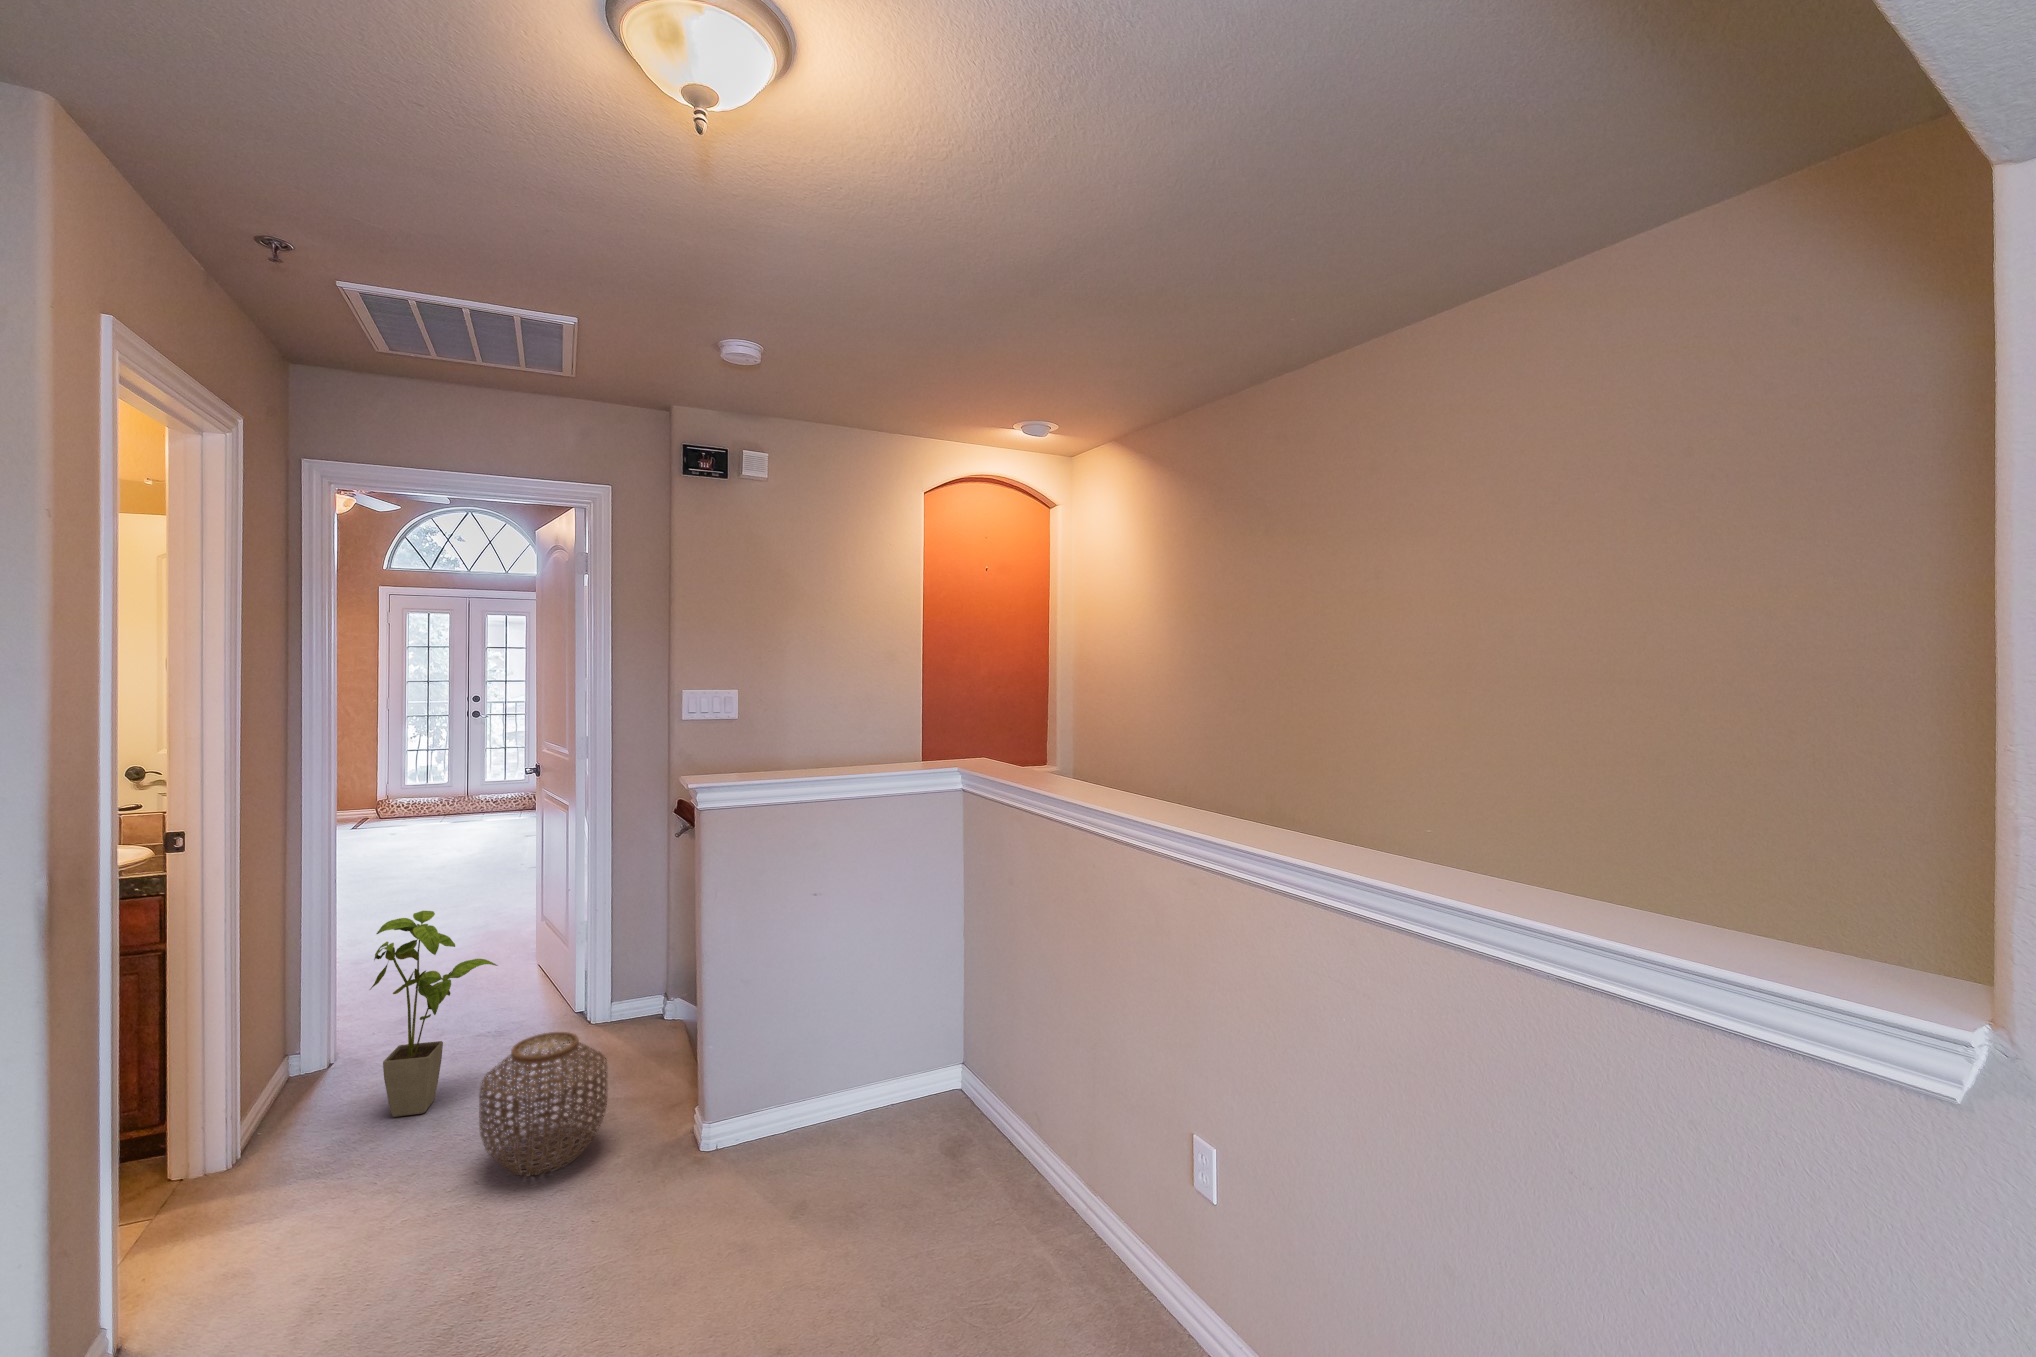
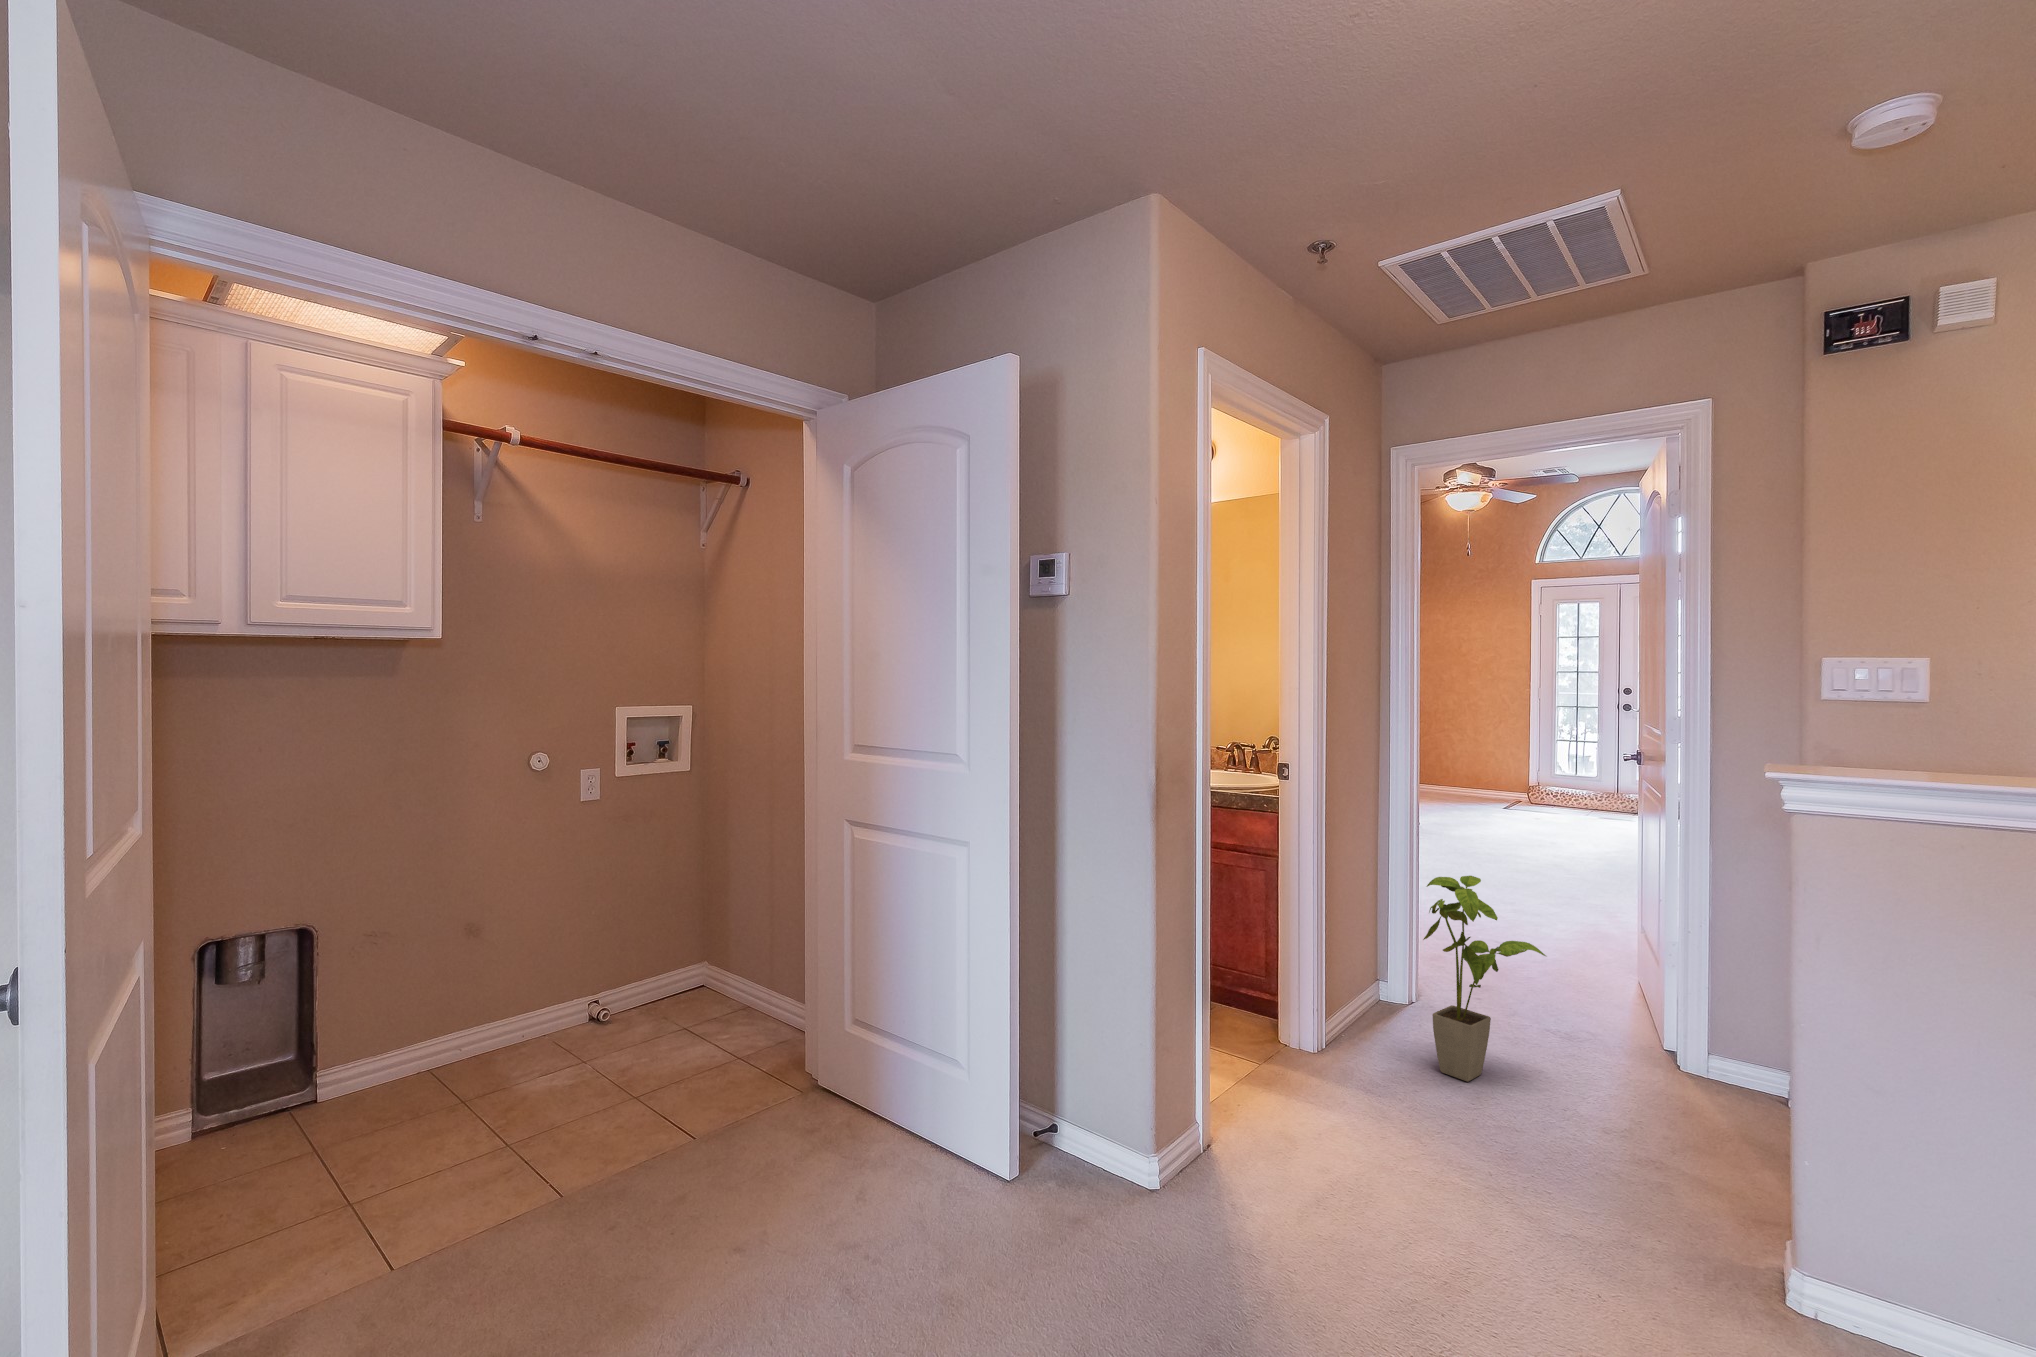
woven basket: present [479,1032,607,1176] -> none [1495,1041,1648,1209]

